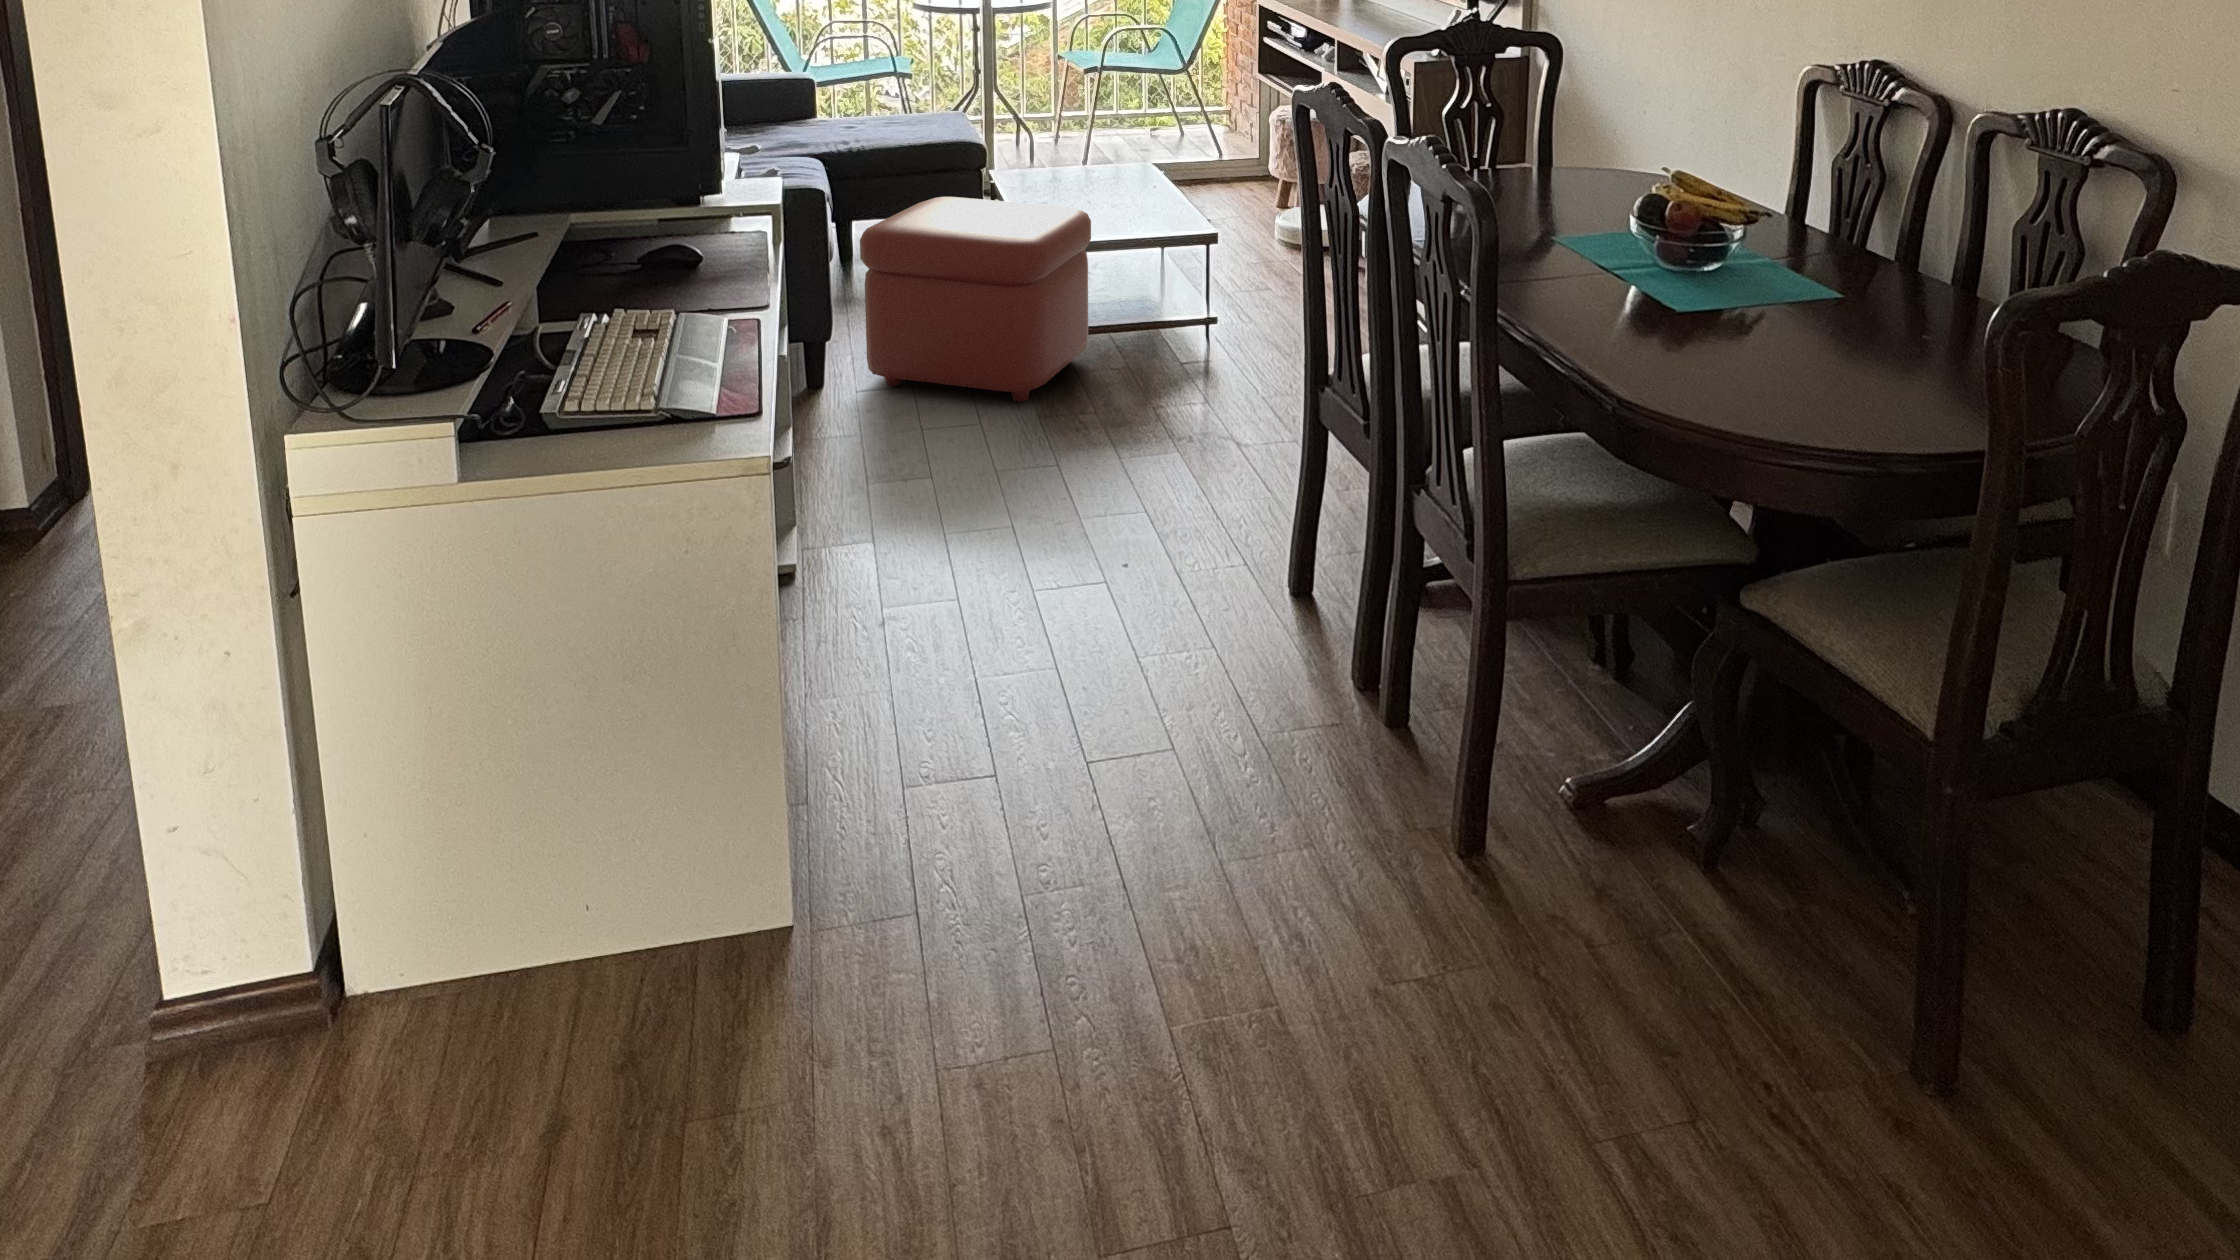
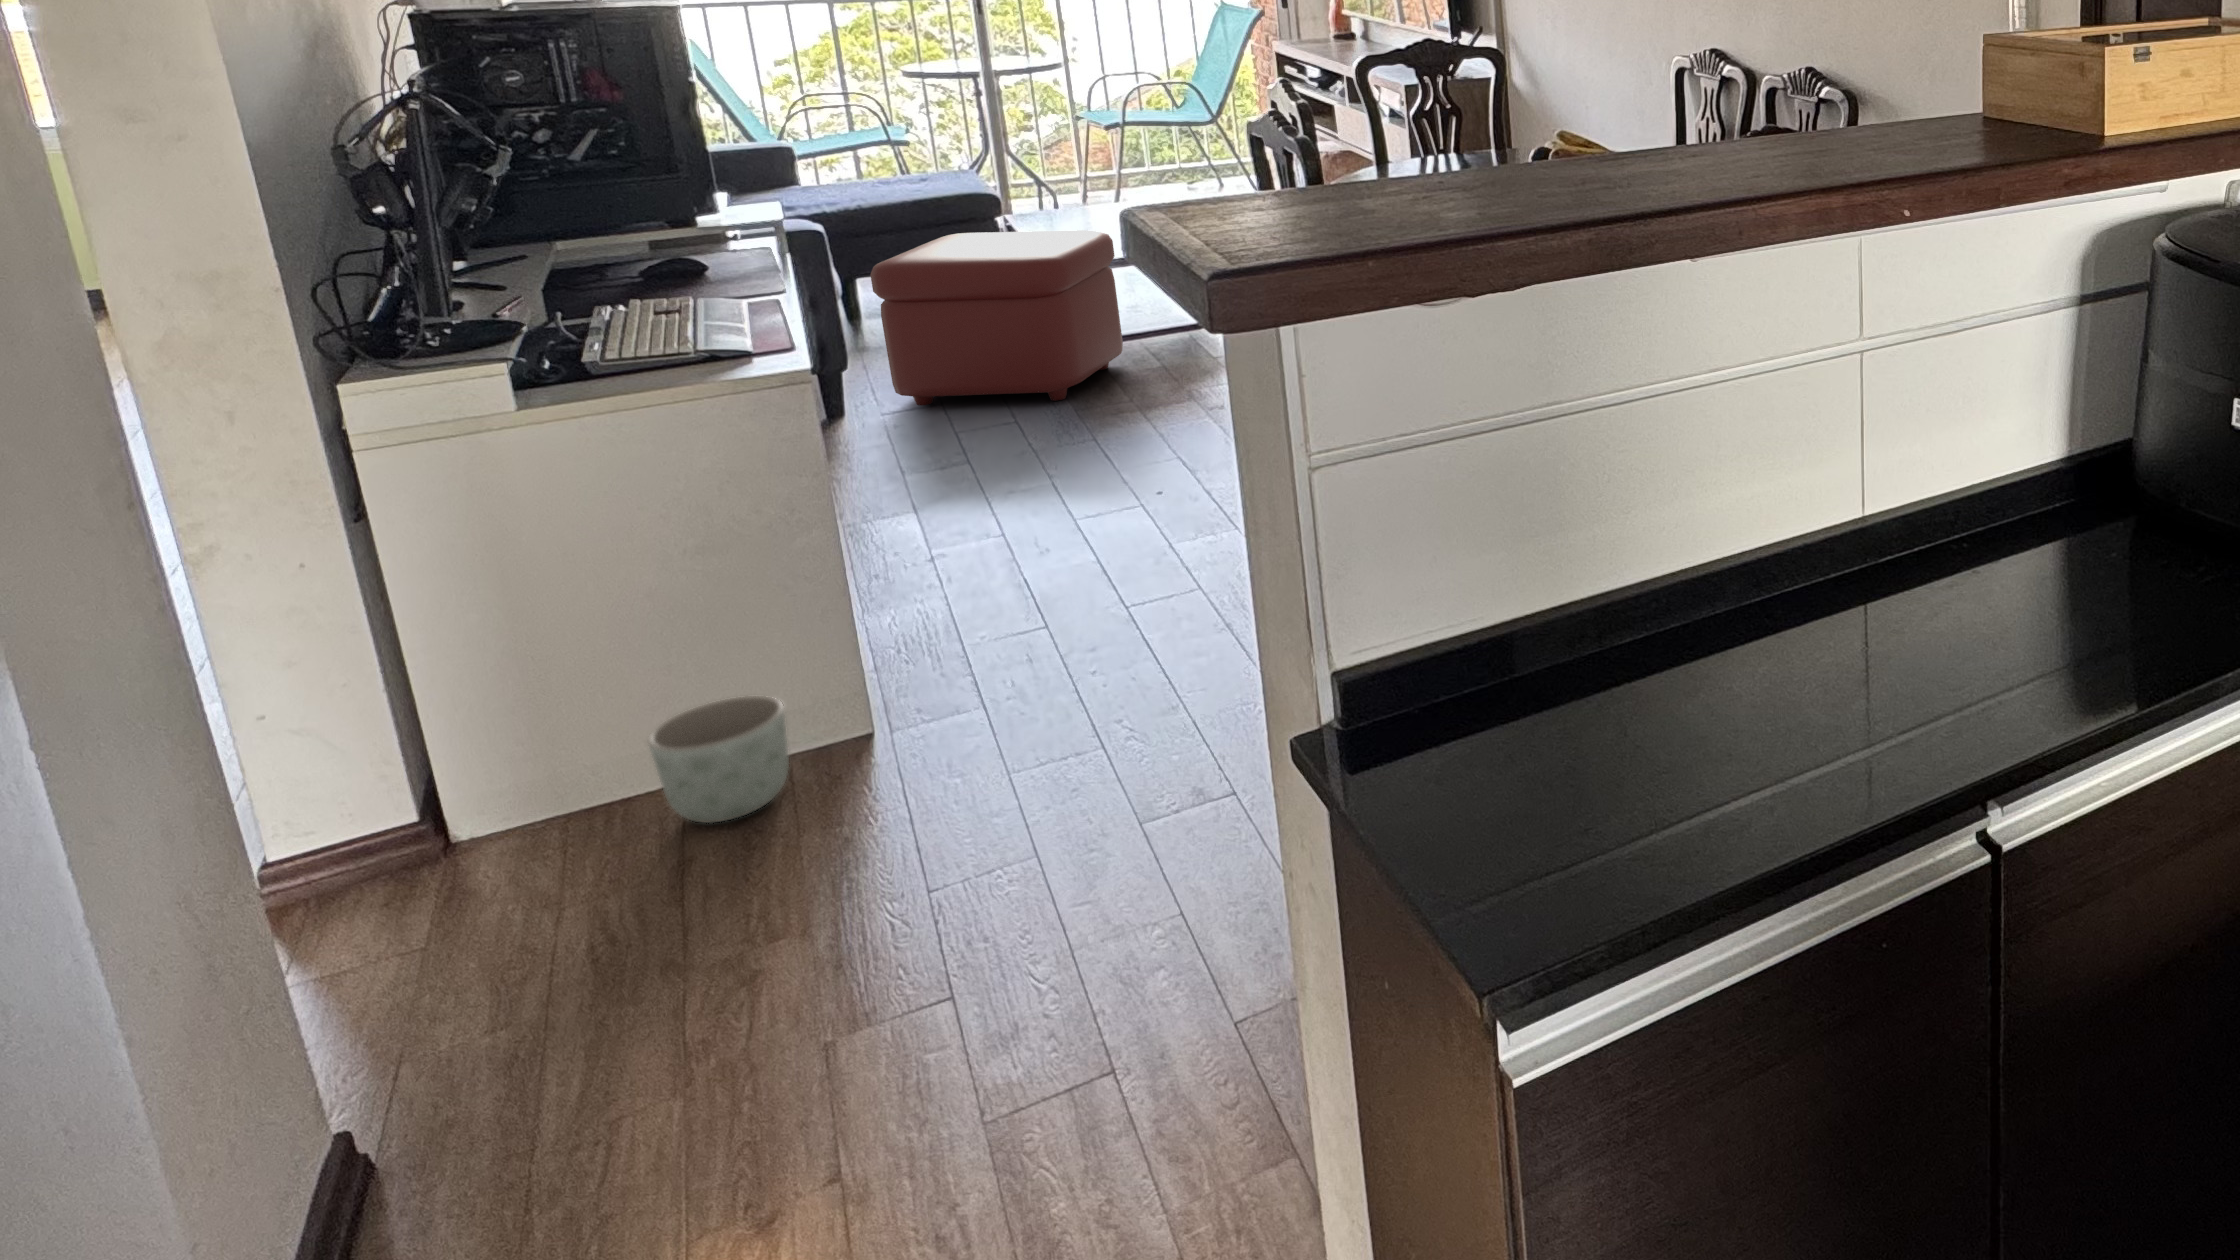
planter: none [540,870,689,1053] -> present [648,696,789,823]

